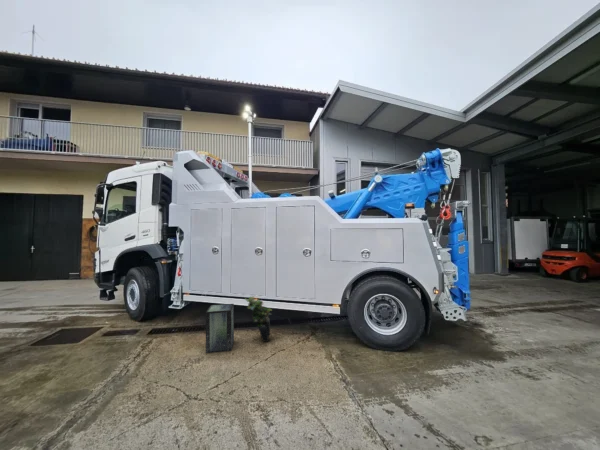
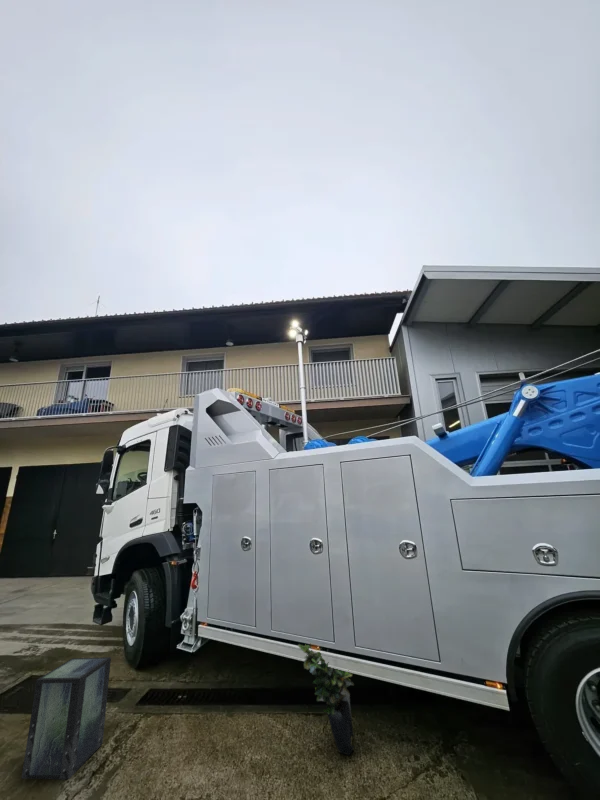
storage box: present [206,304,234,353] -> present [22,657,111,780]

